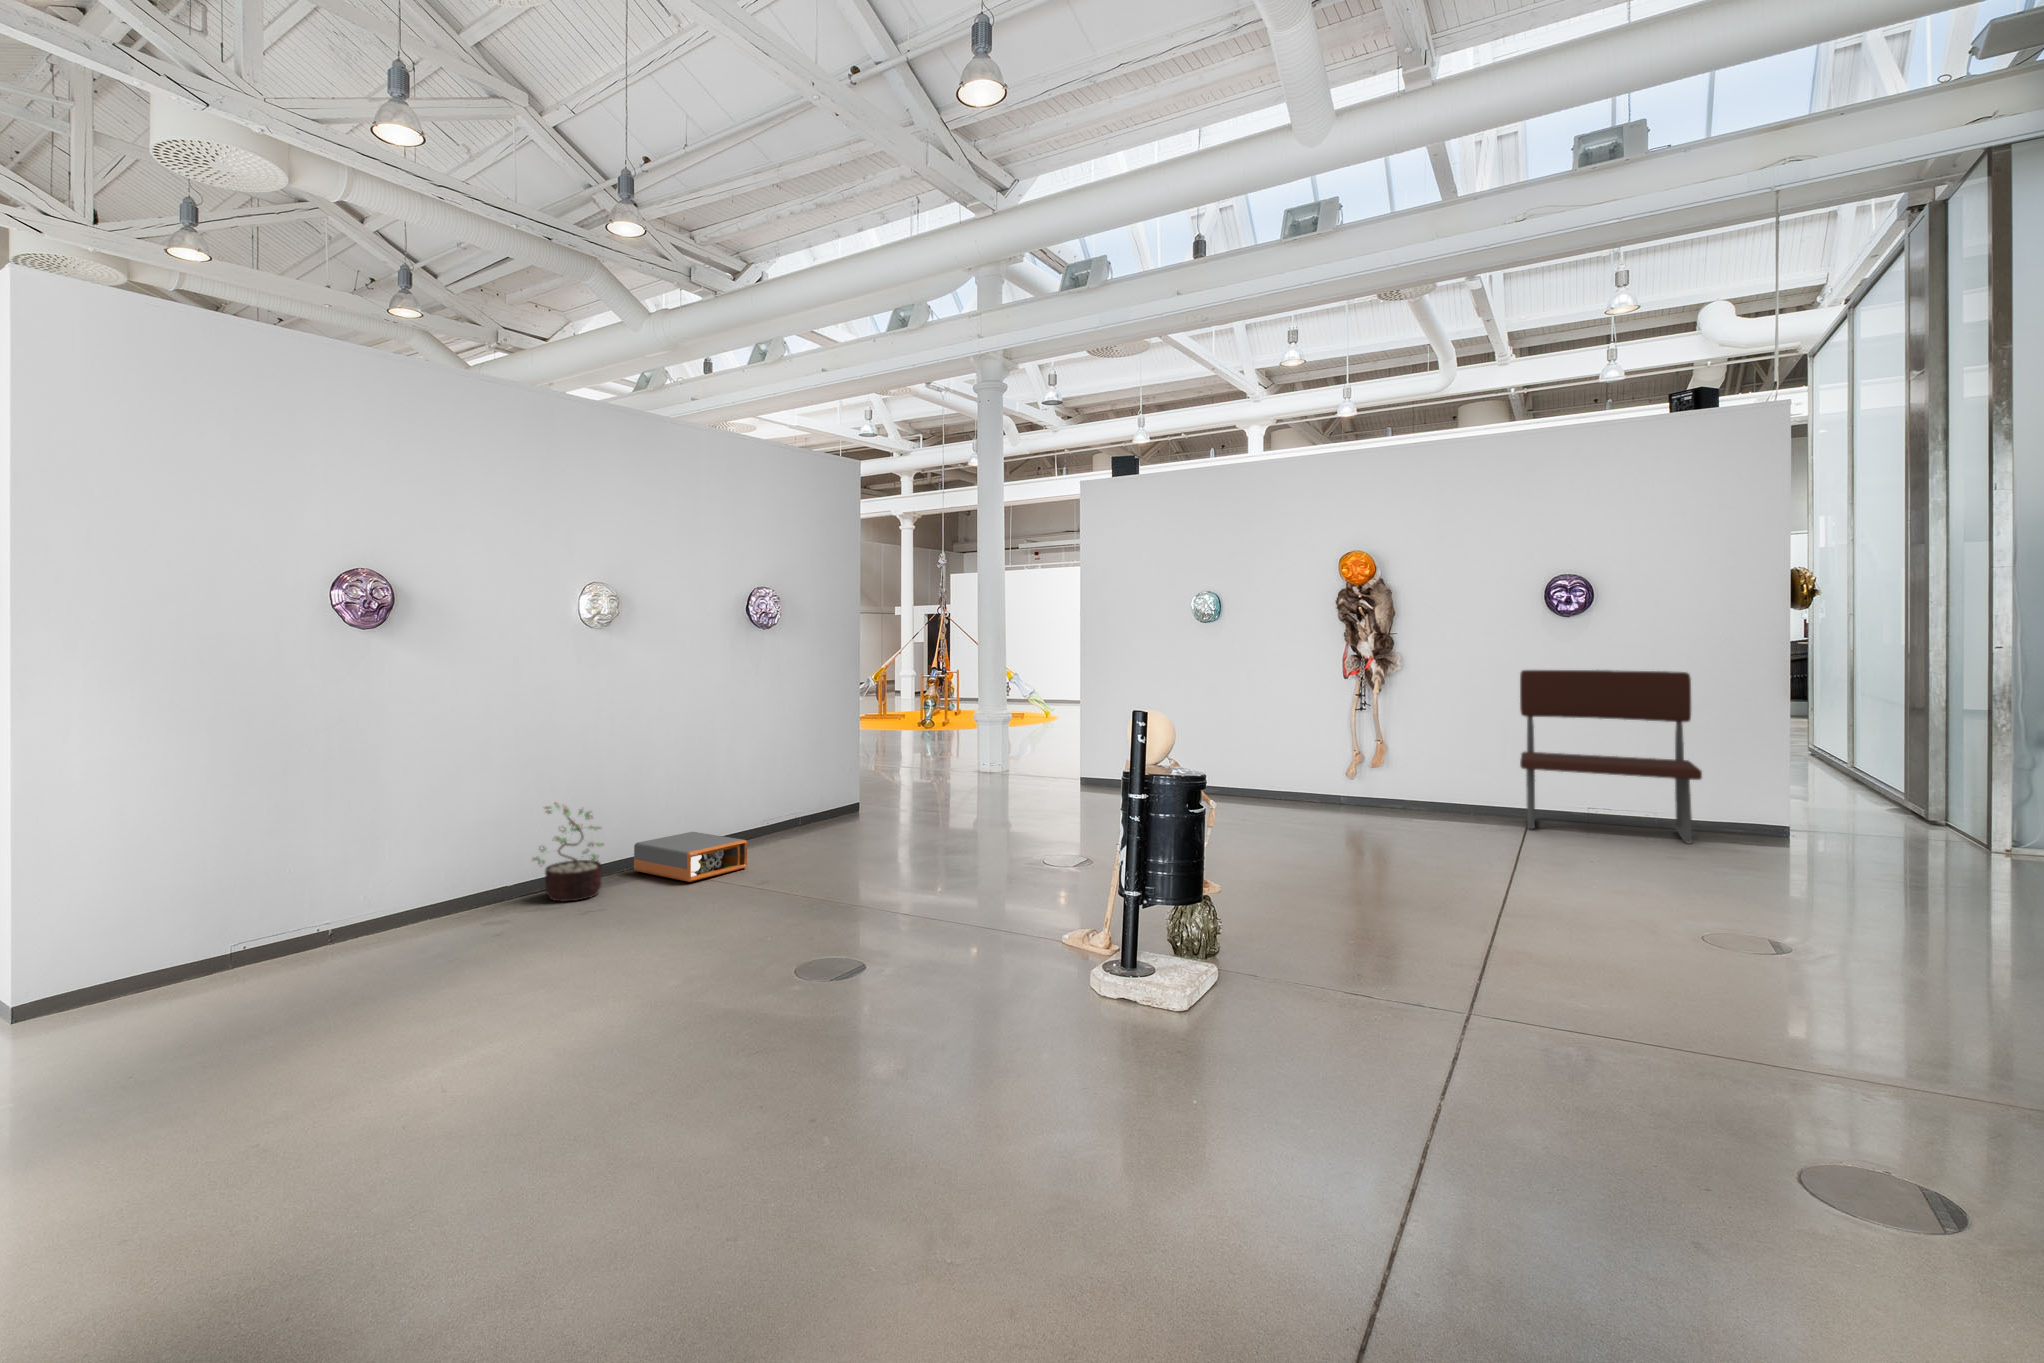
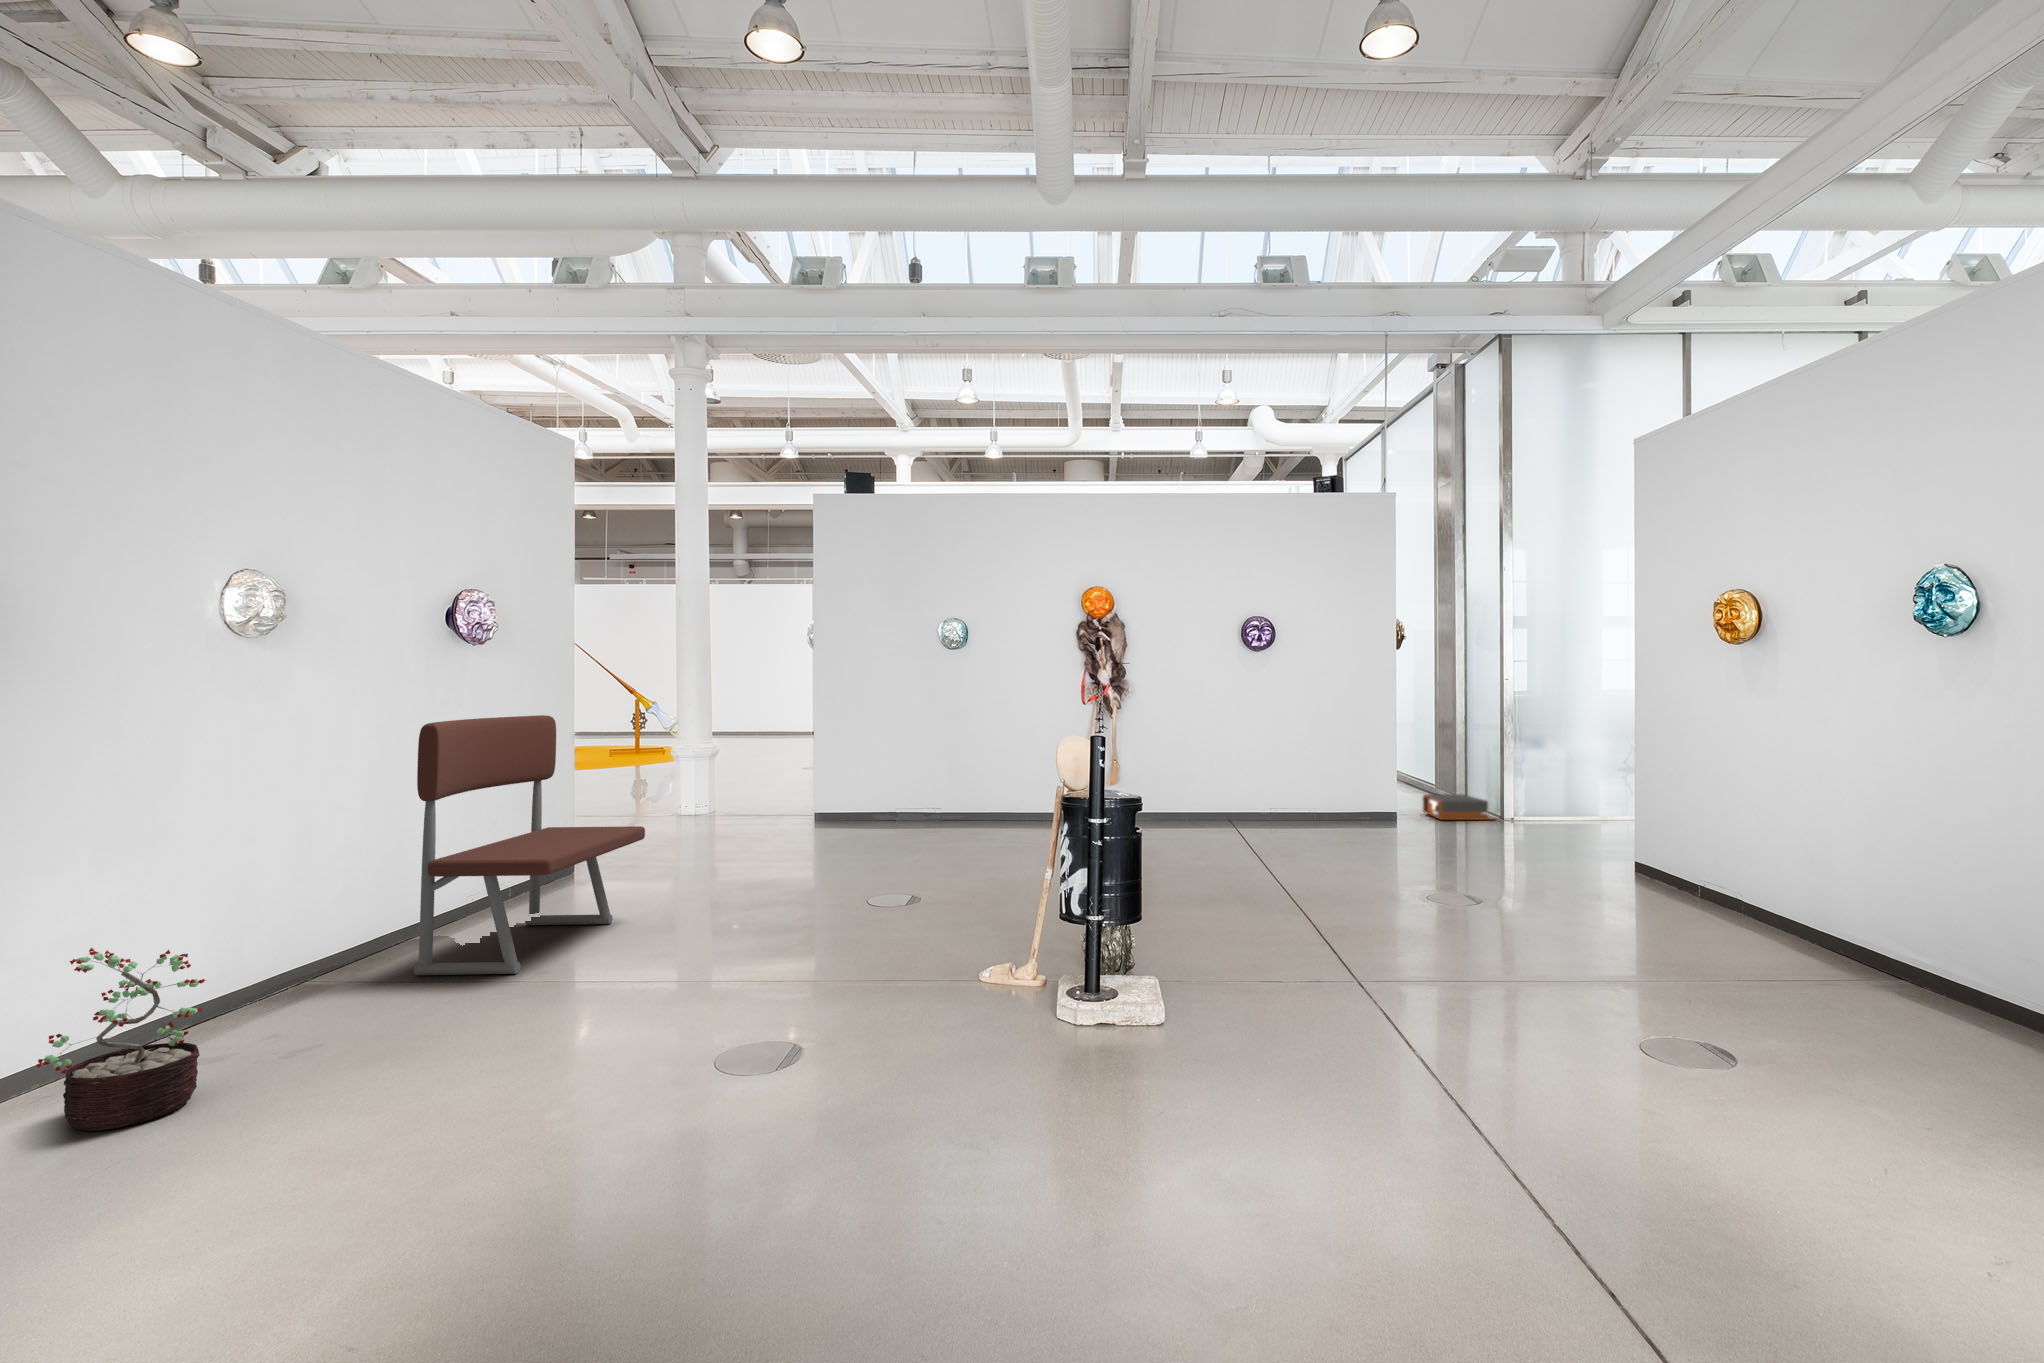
bench: present [1520,670,1702,843] -> present [414,715,645,975]
storage box: present [634,832,747,882] -> present [1423,794,1495,820]

